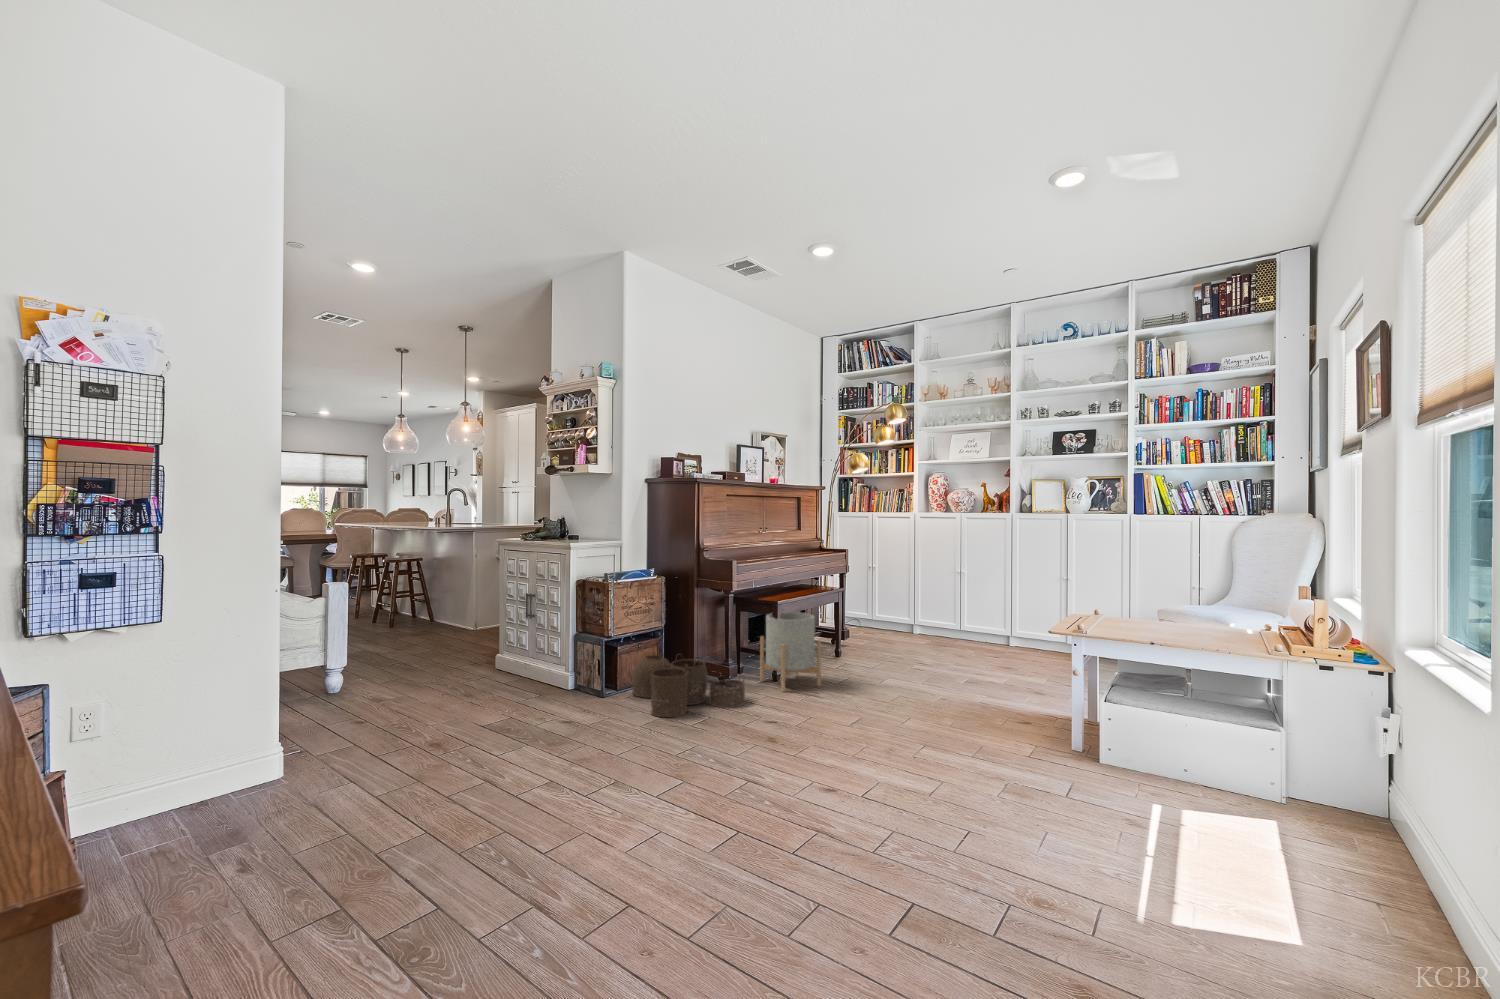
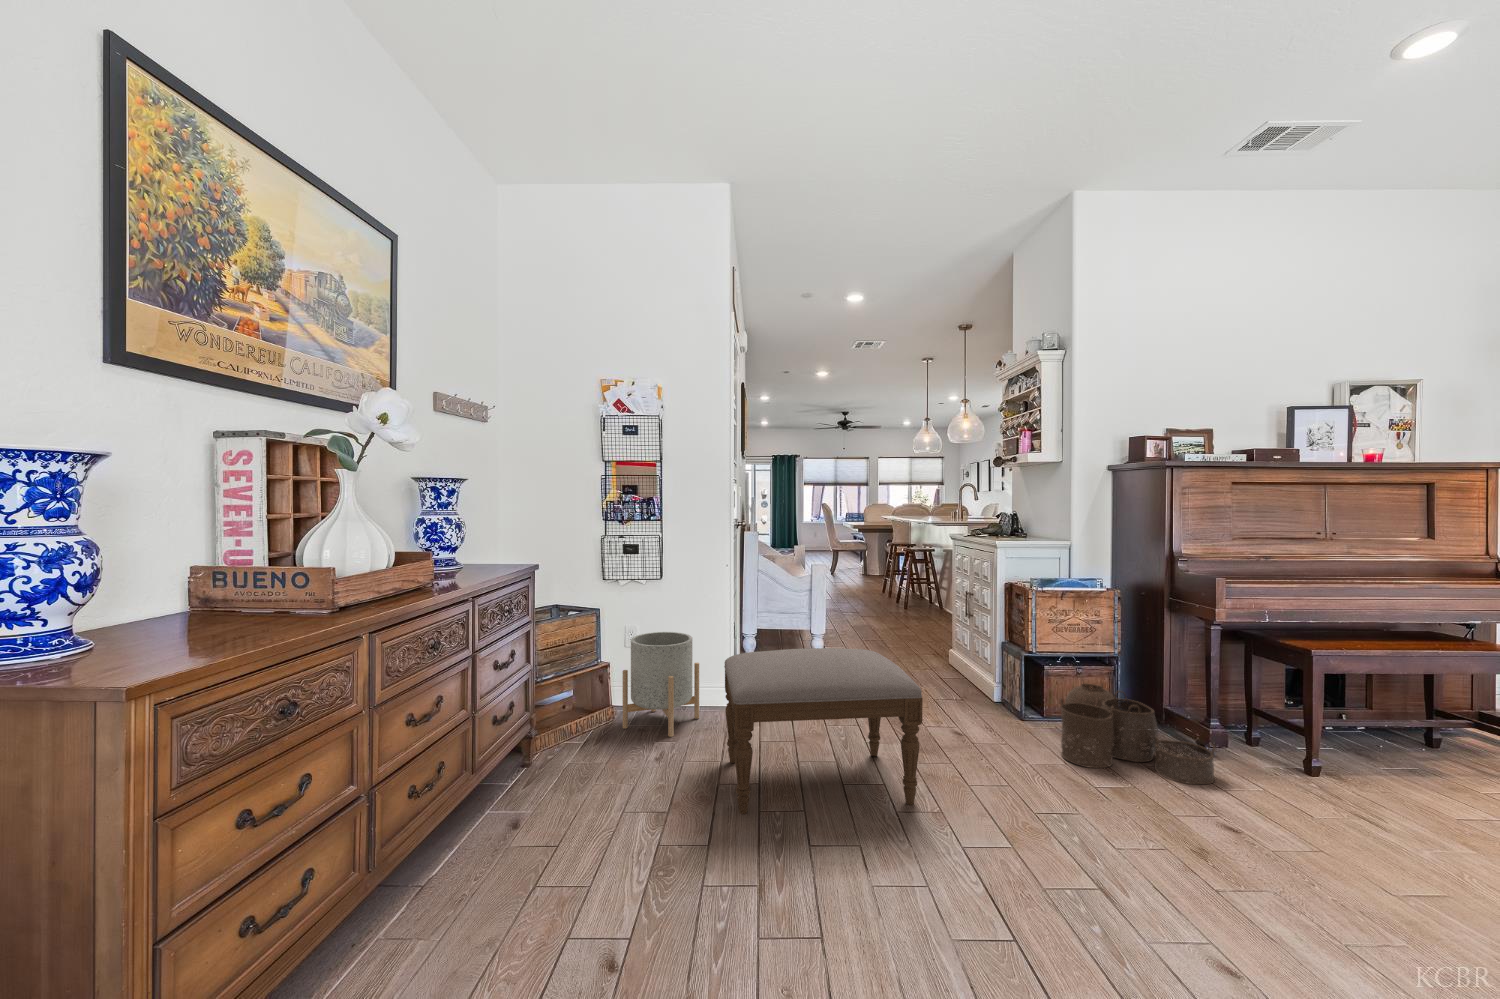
planter: present [760,612,821,692] -> present [622,632,699,737]
ottoman: none [347,657,599,866] -> present [724,648,923,814]

